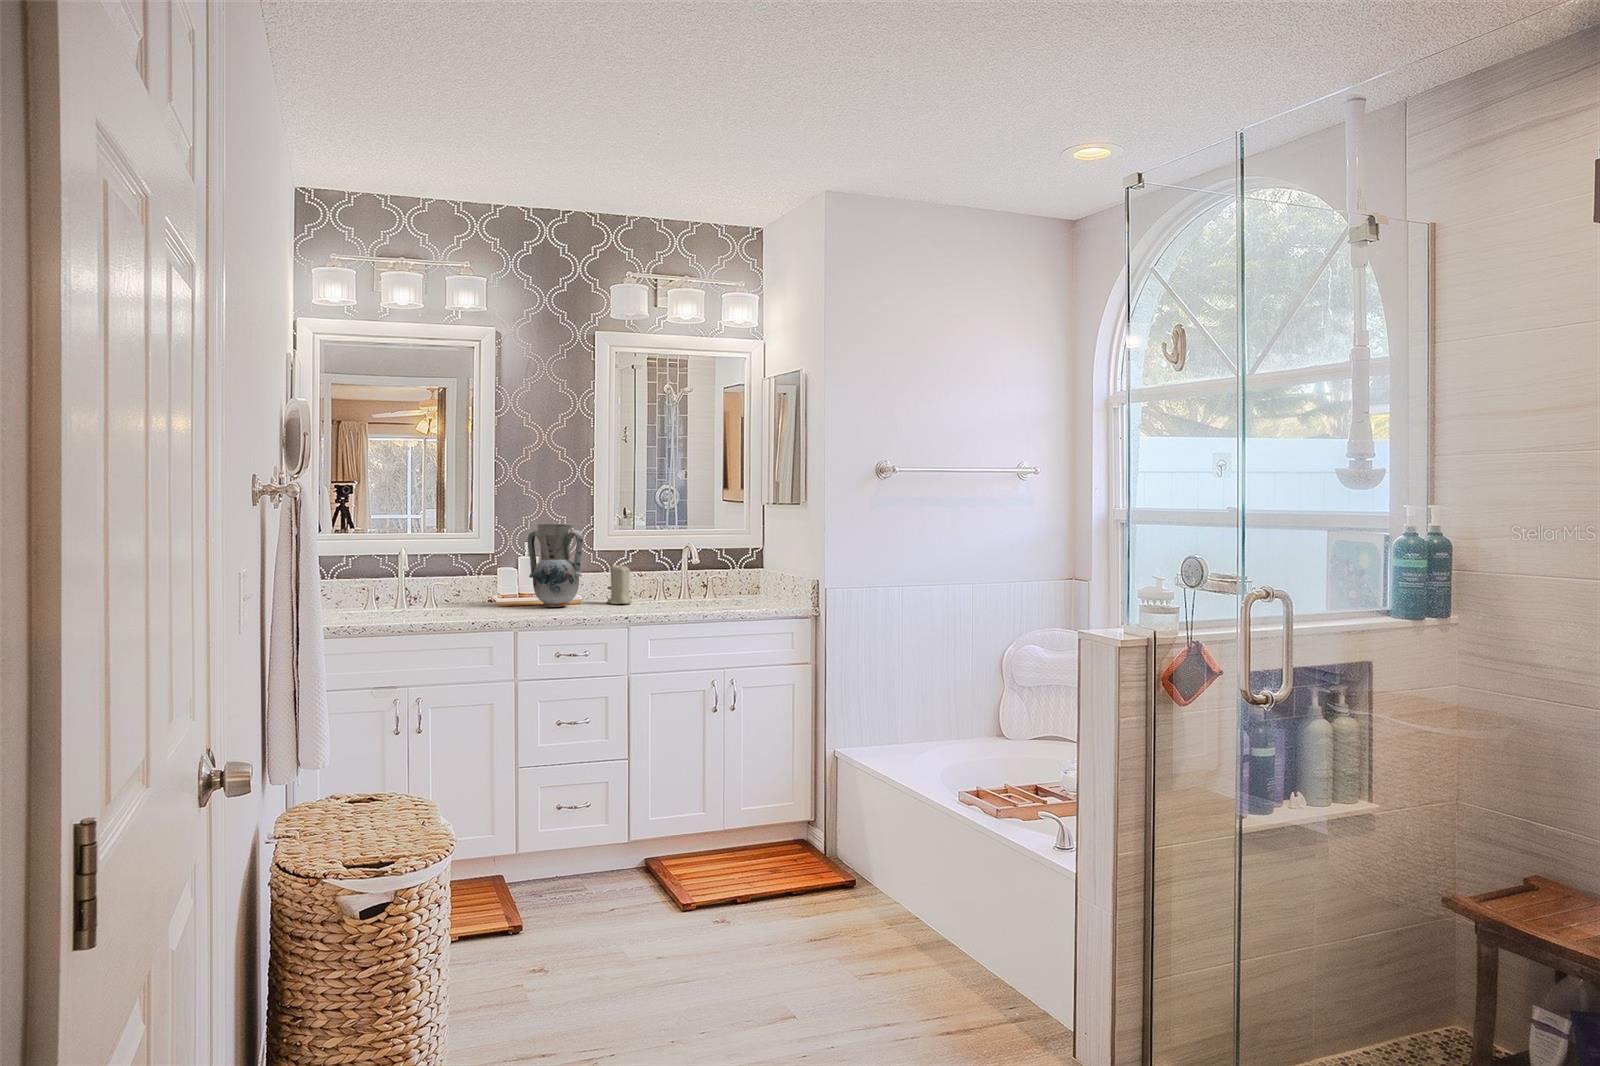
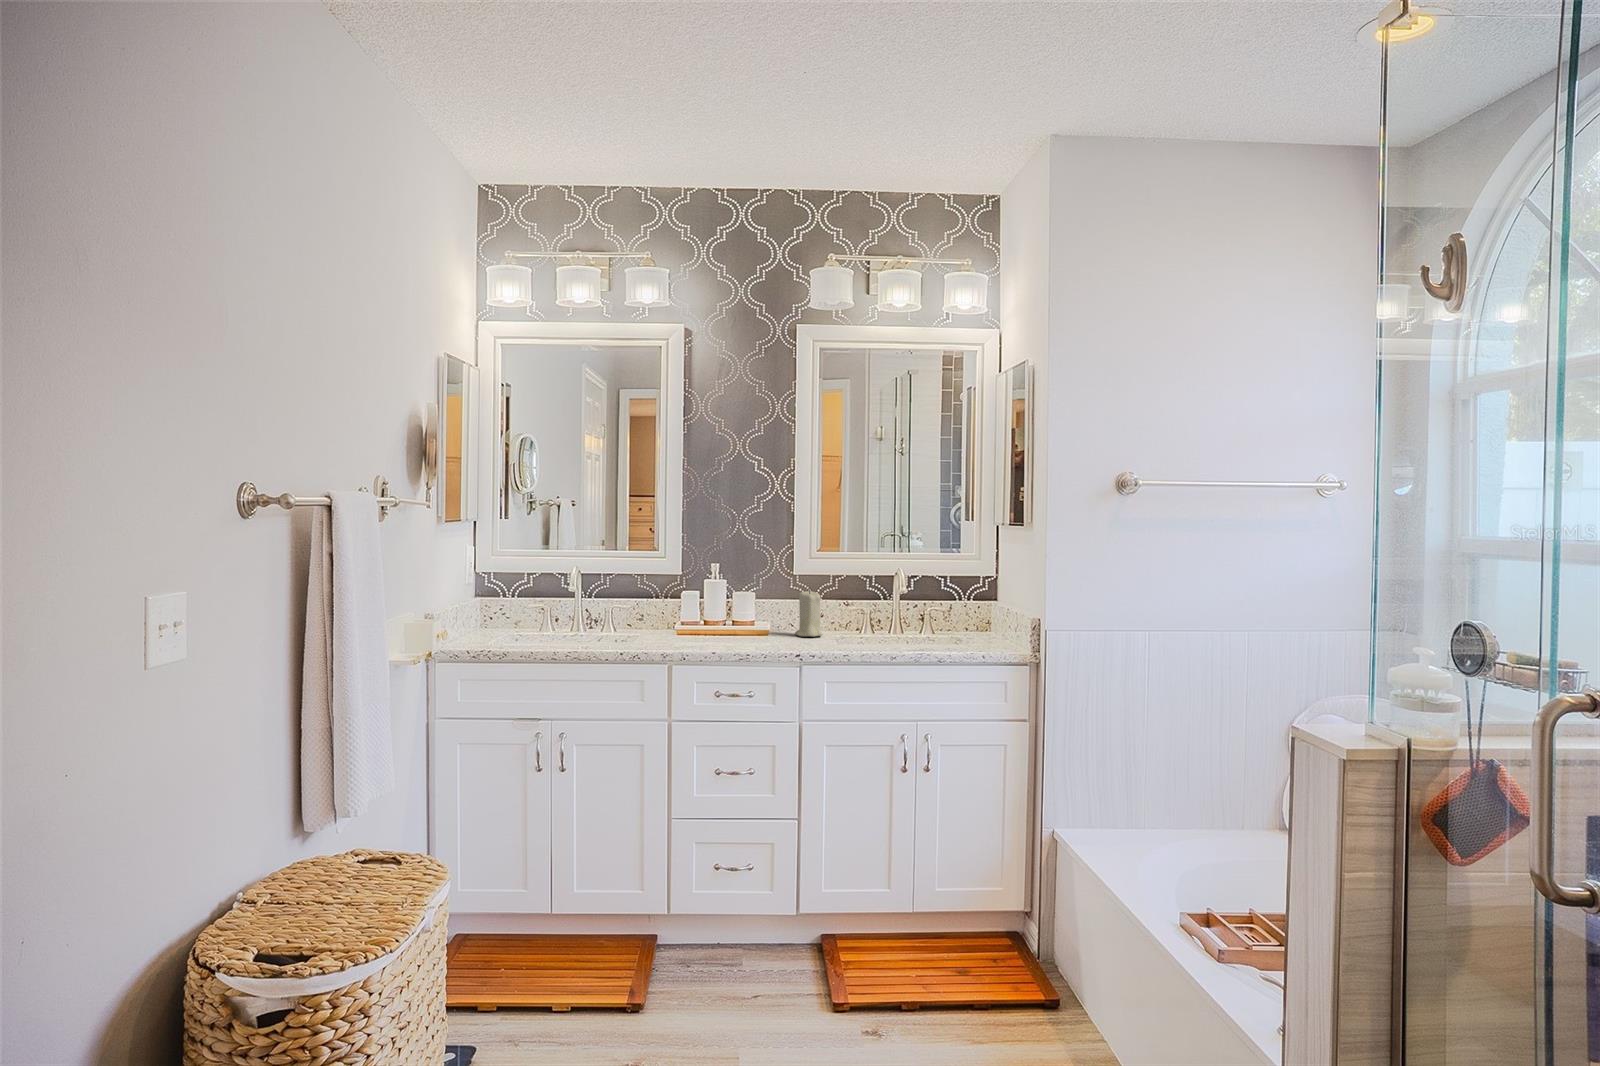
vase: present [528,524,583,607] -> none [704,543,760,638]

